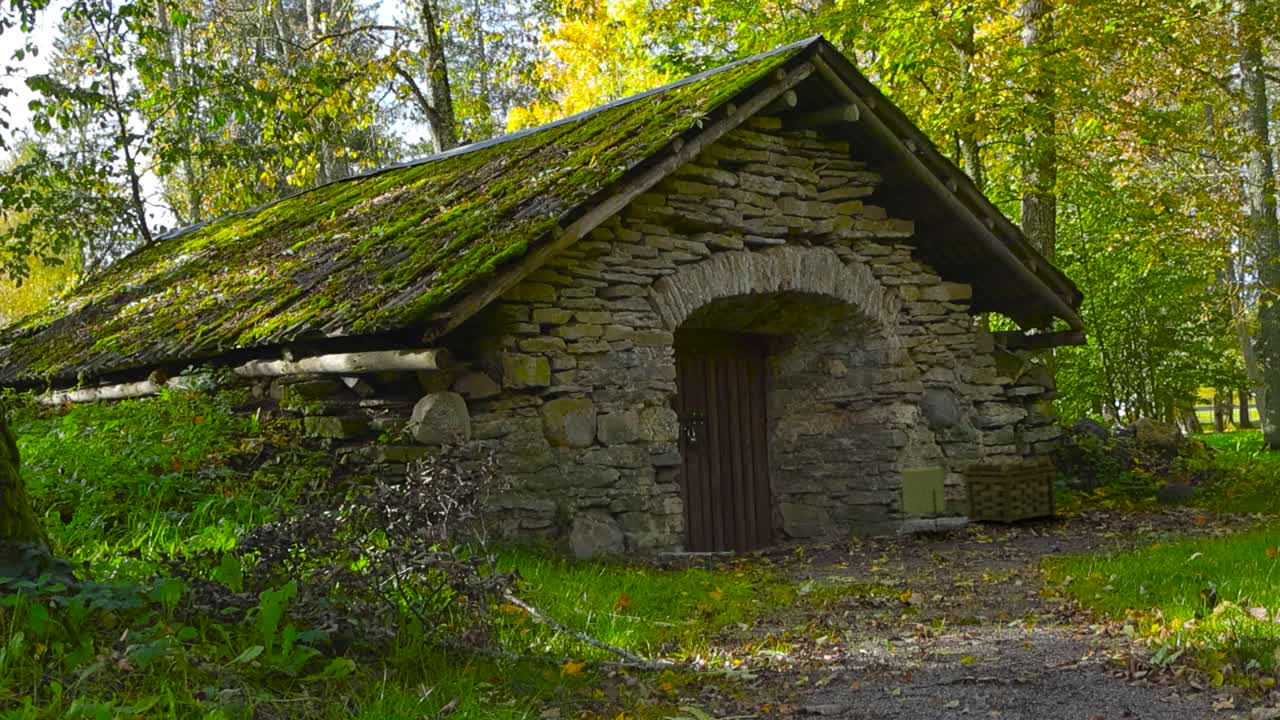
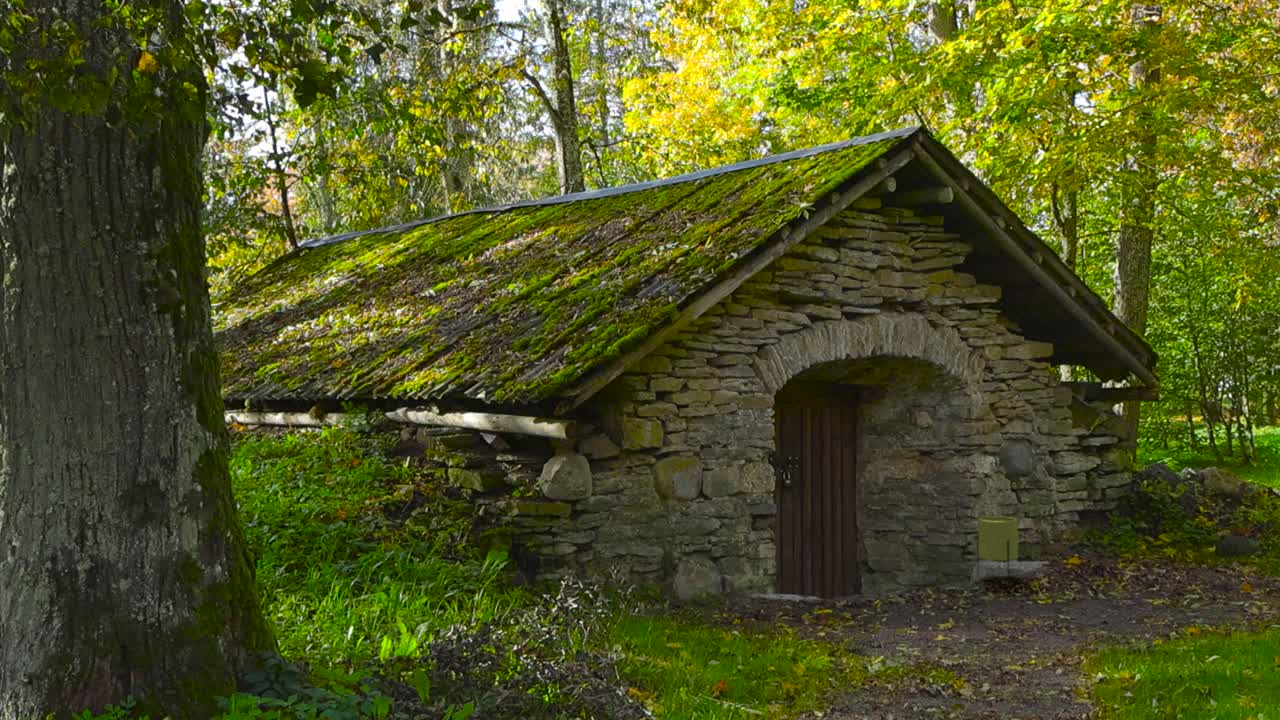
basket: present [963,455,1055,523] -> none [1036,507,1123,572]

